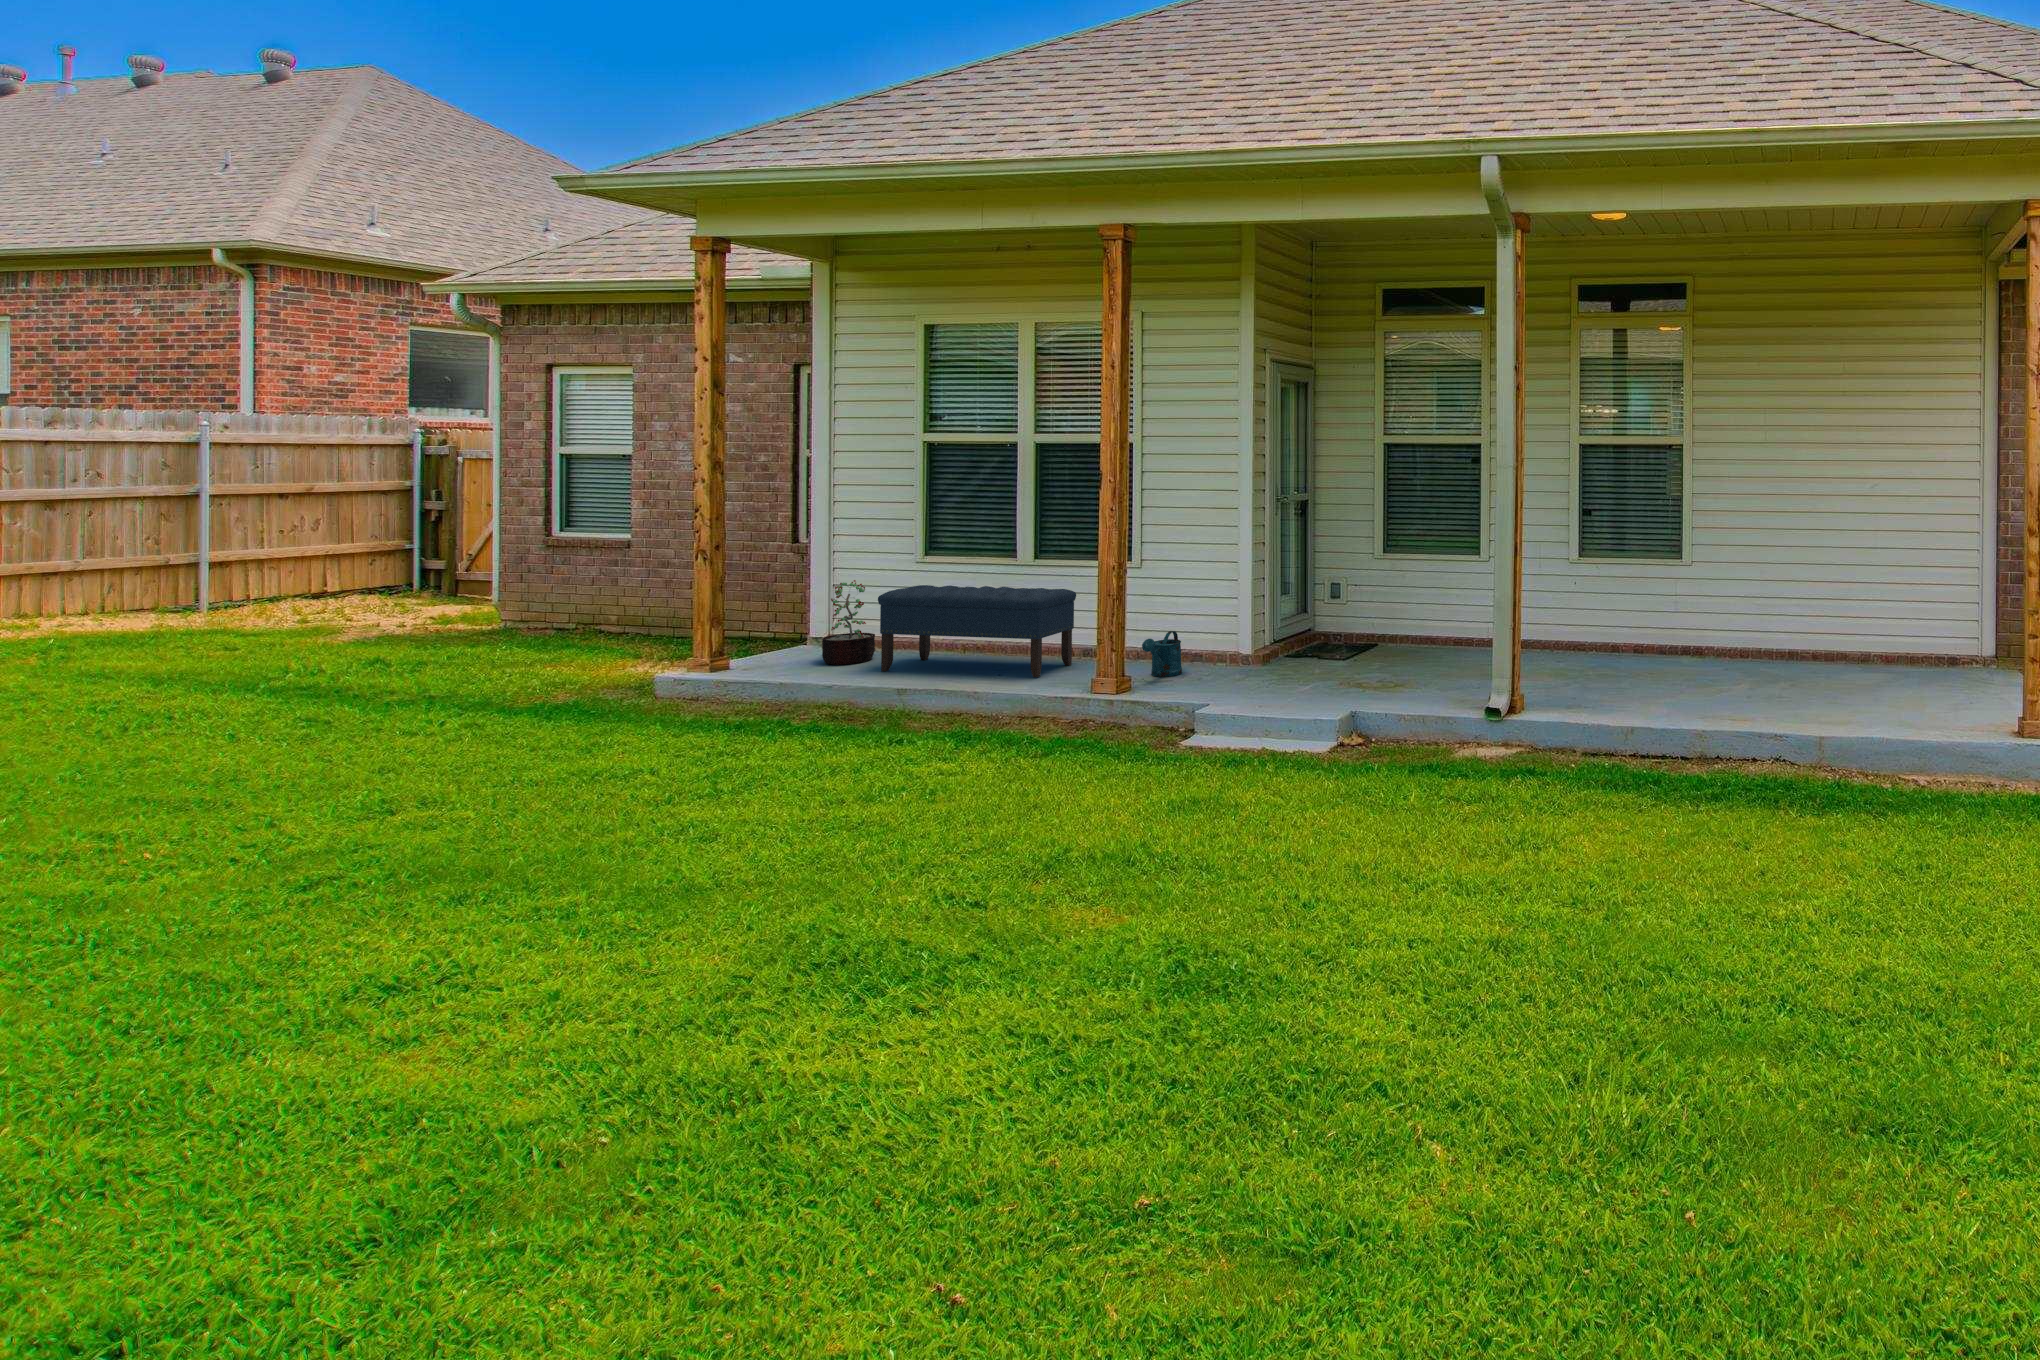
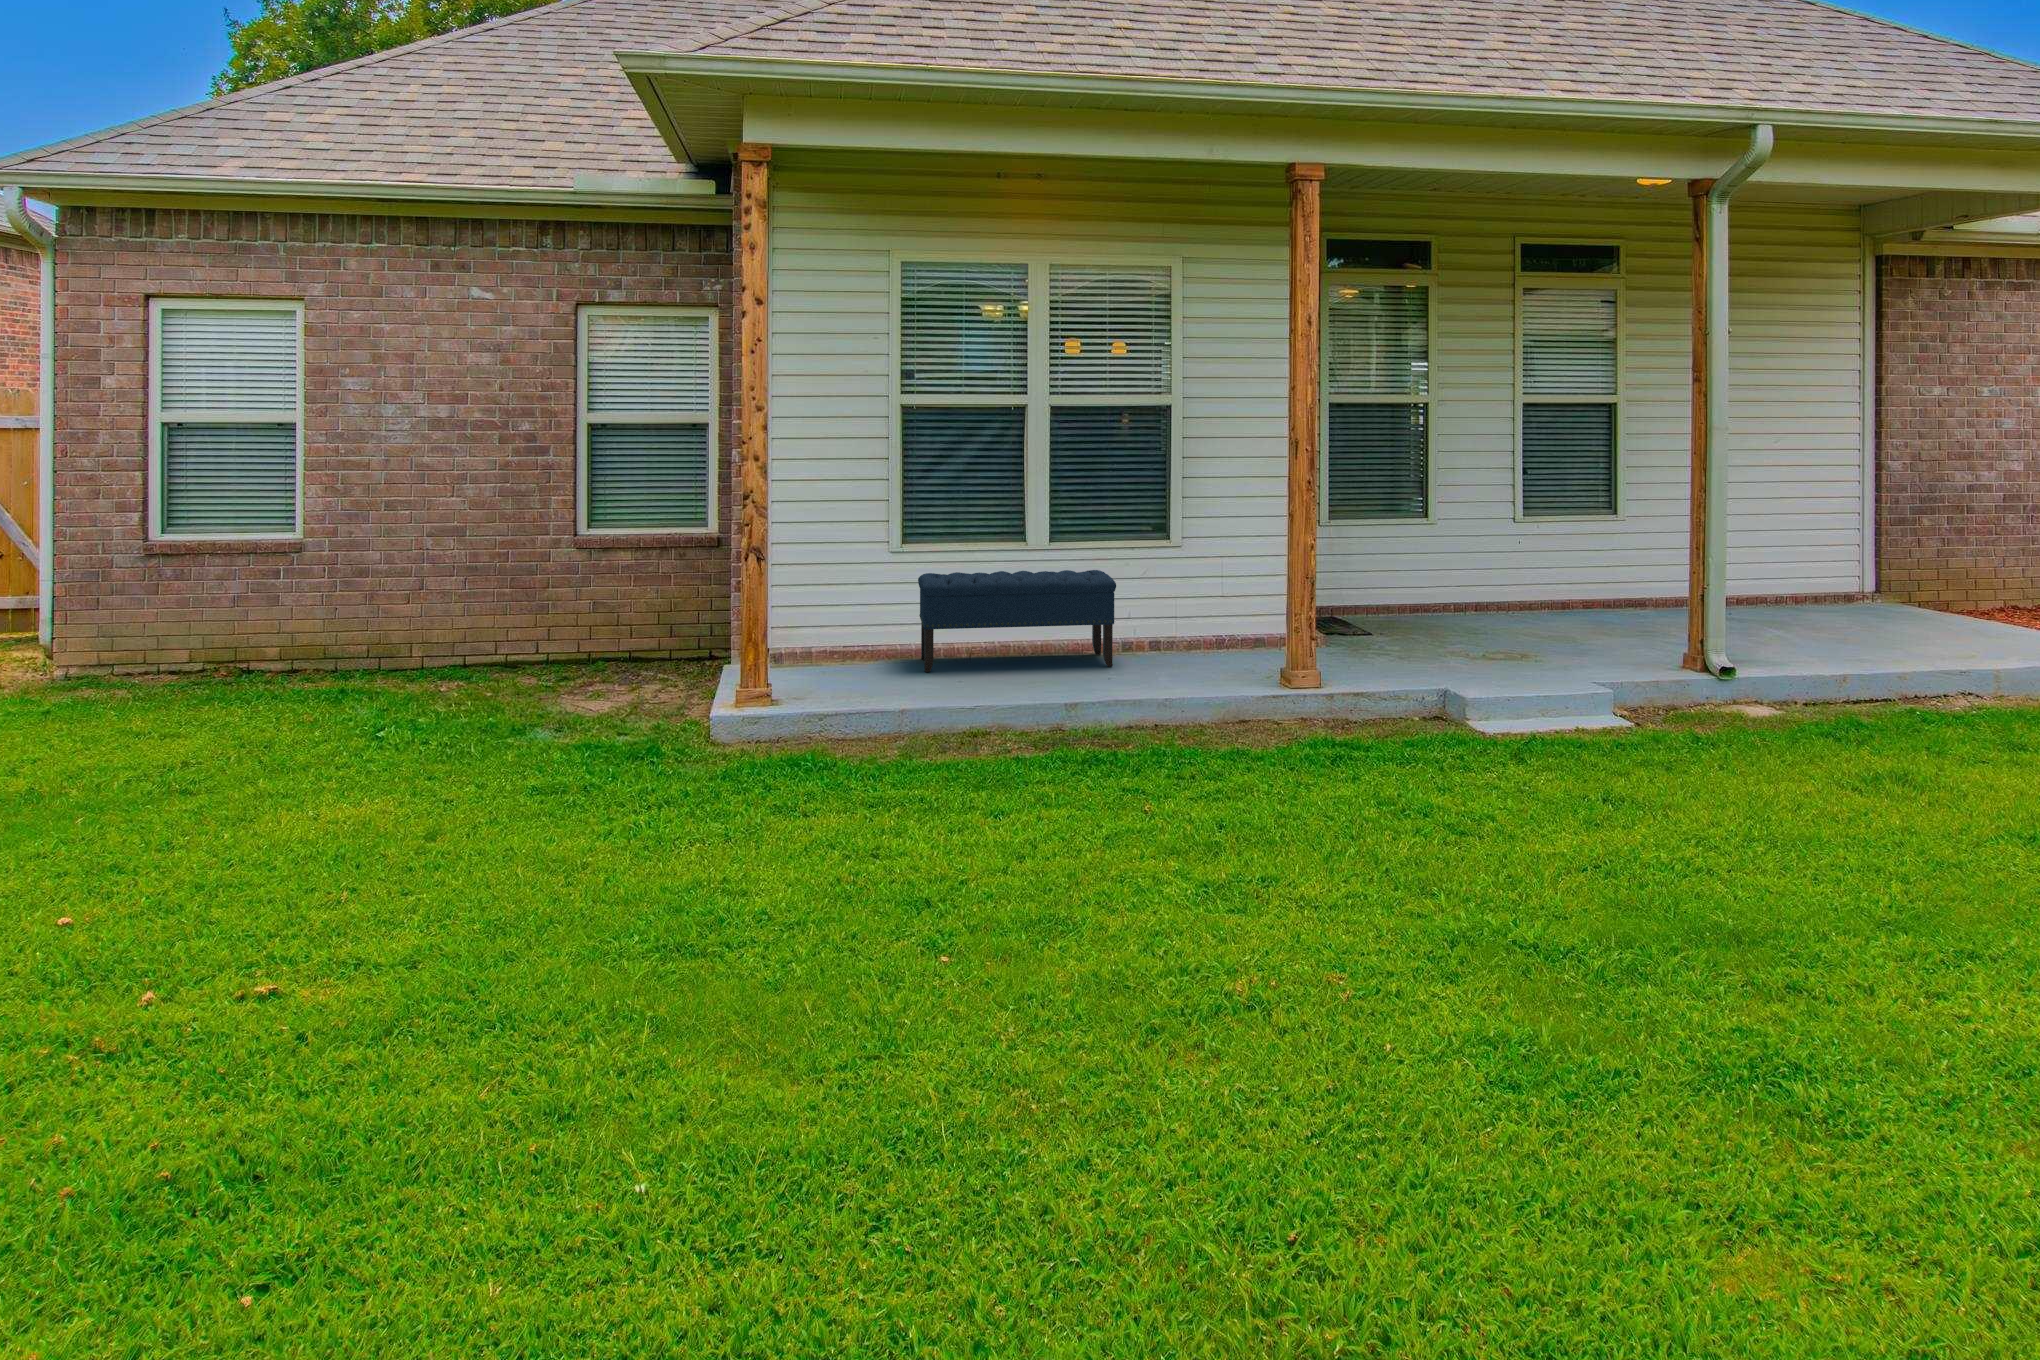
decorative plant: present [822,580,876,665] -> none [811,571,874,670]
watering can: present [1142,631,1182,677] -> none [1208,609,1243,658]

